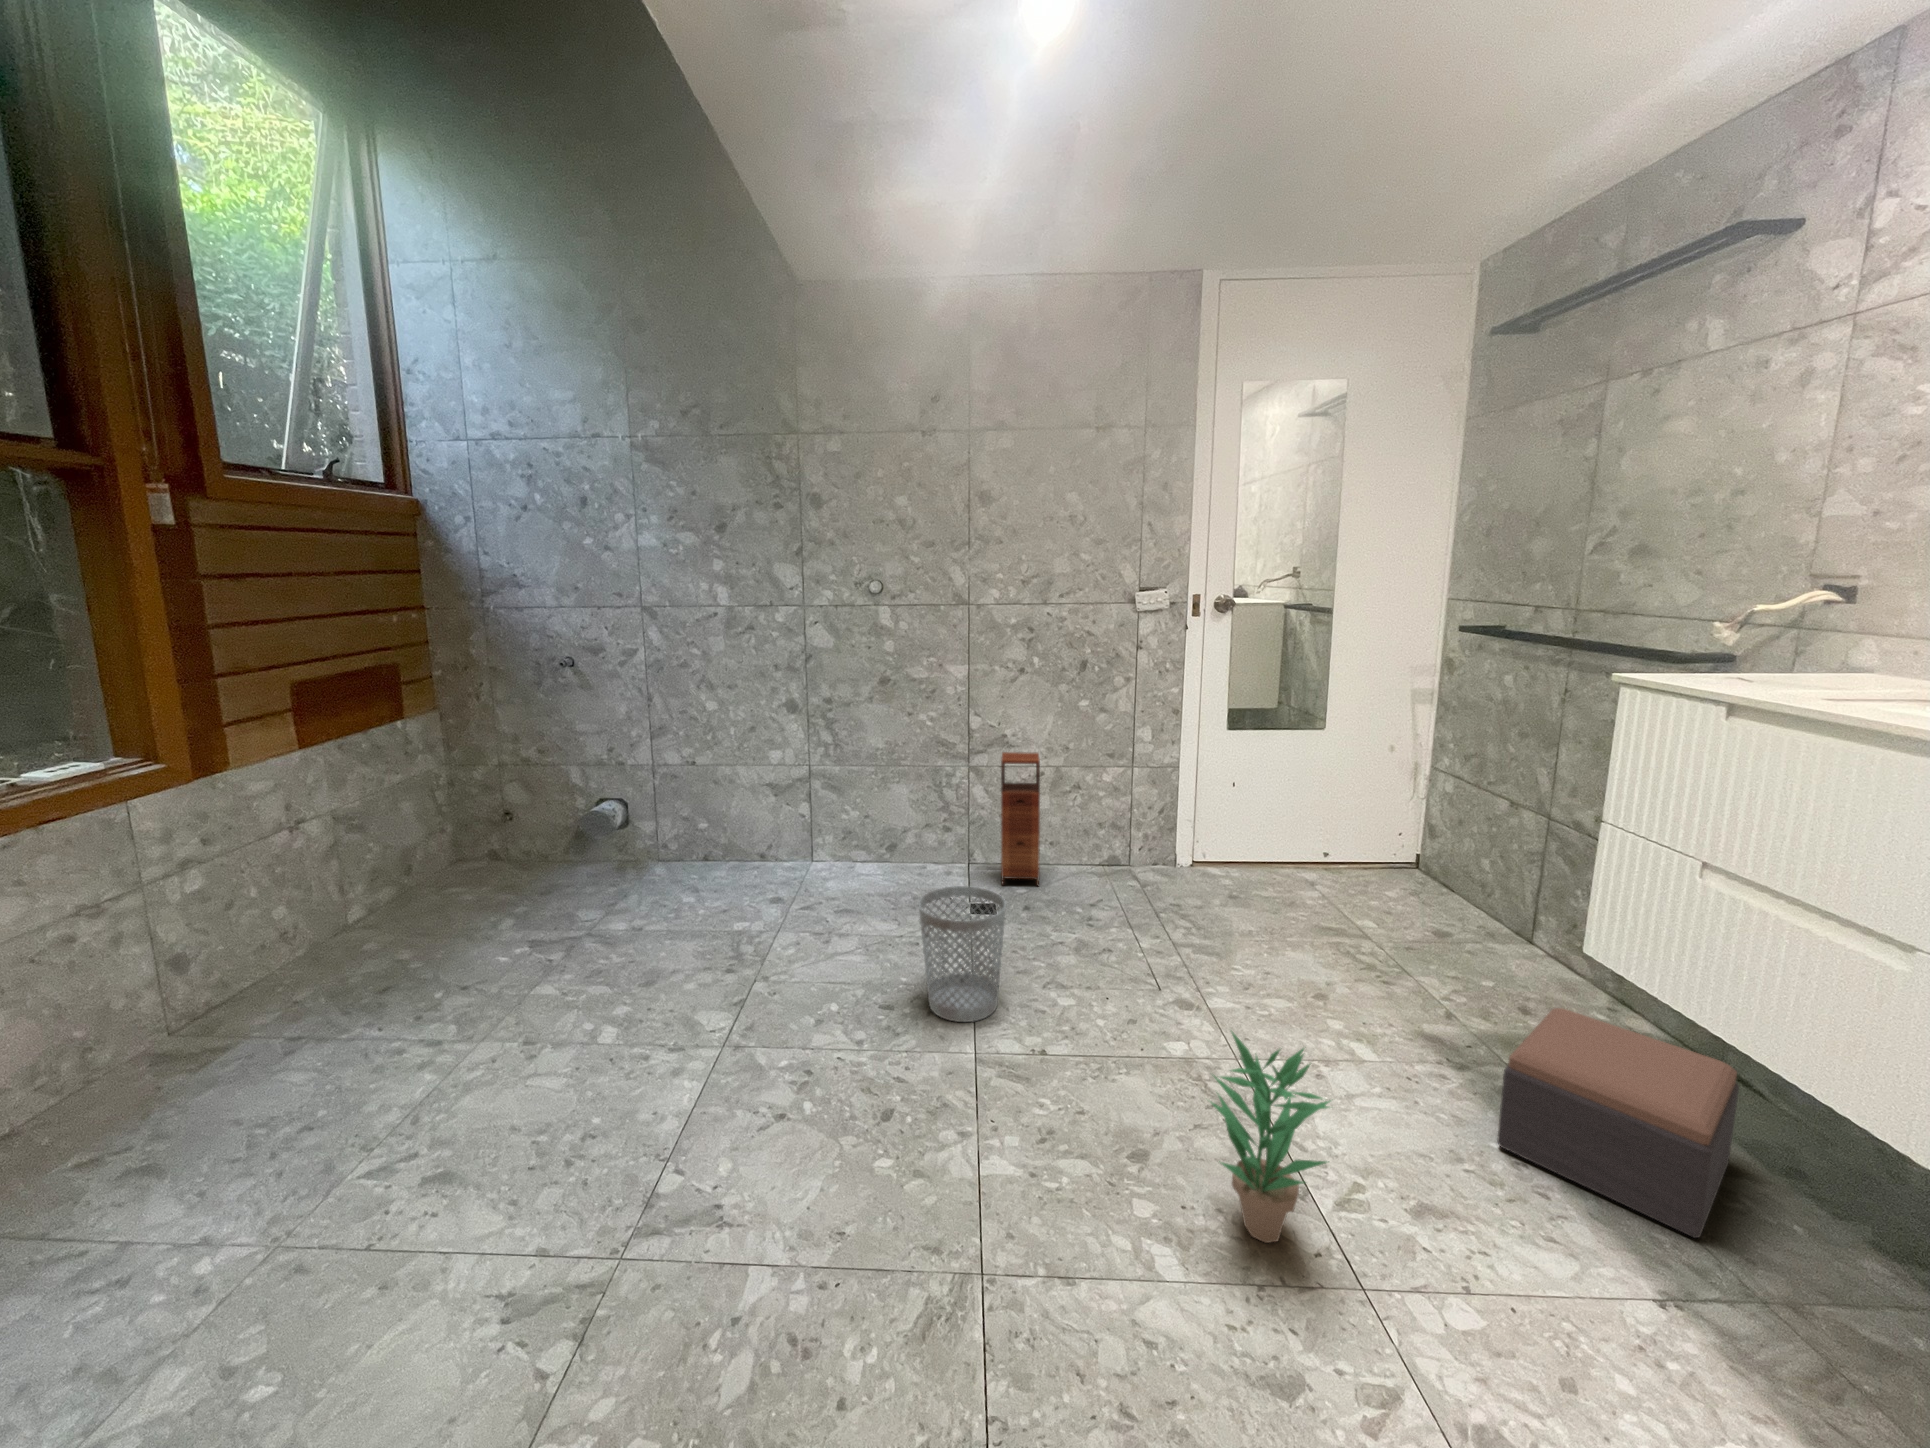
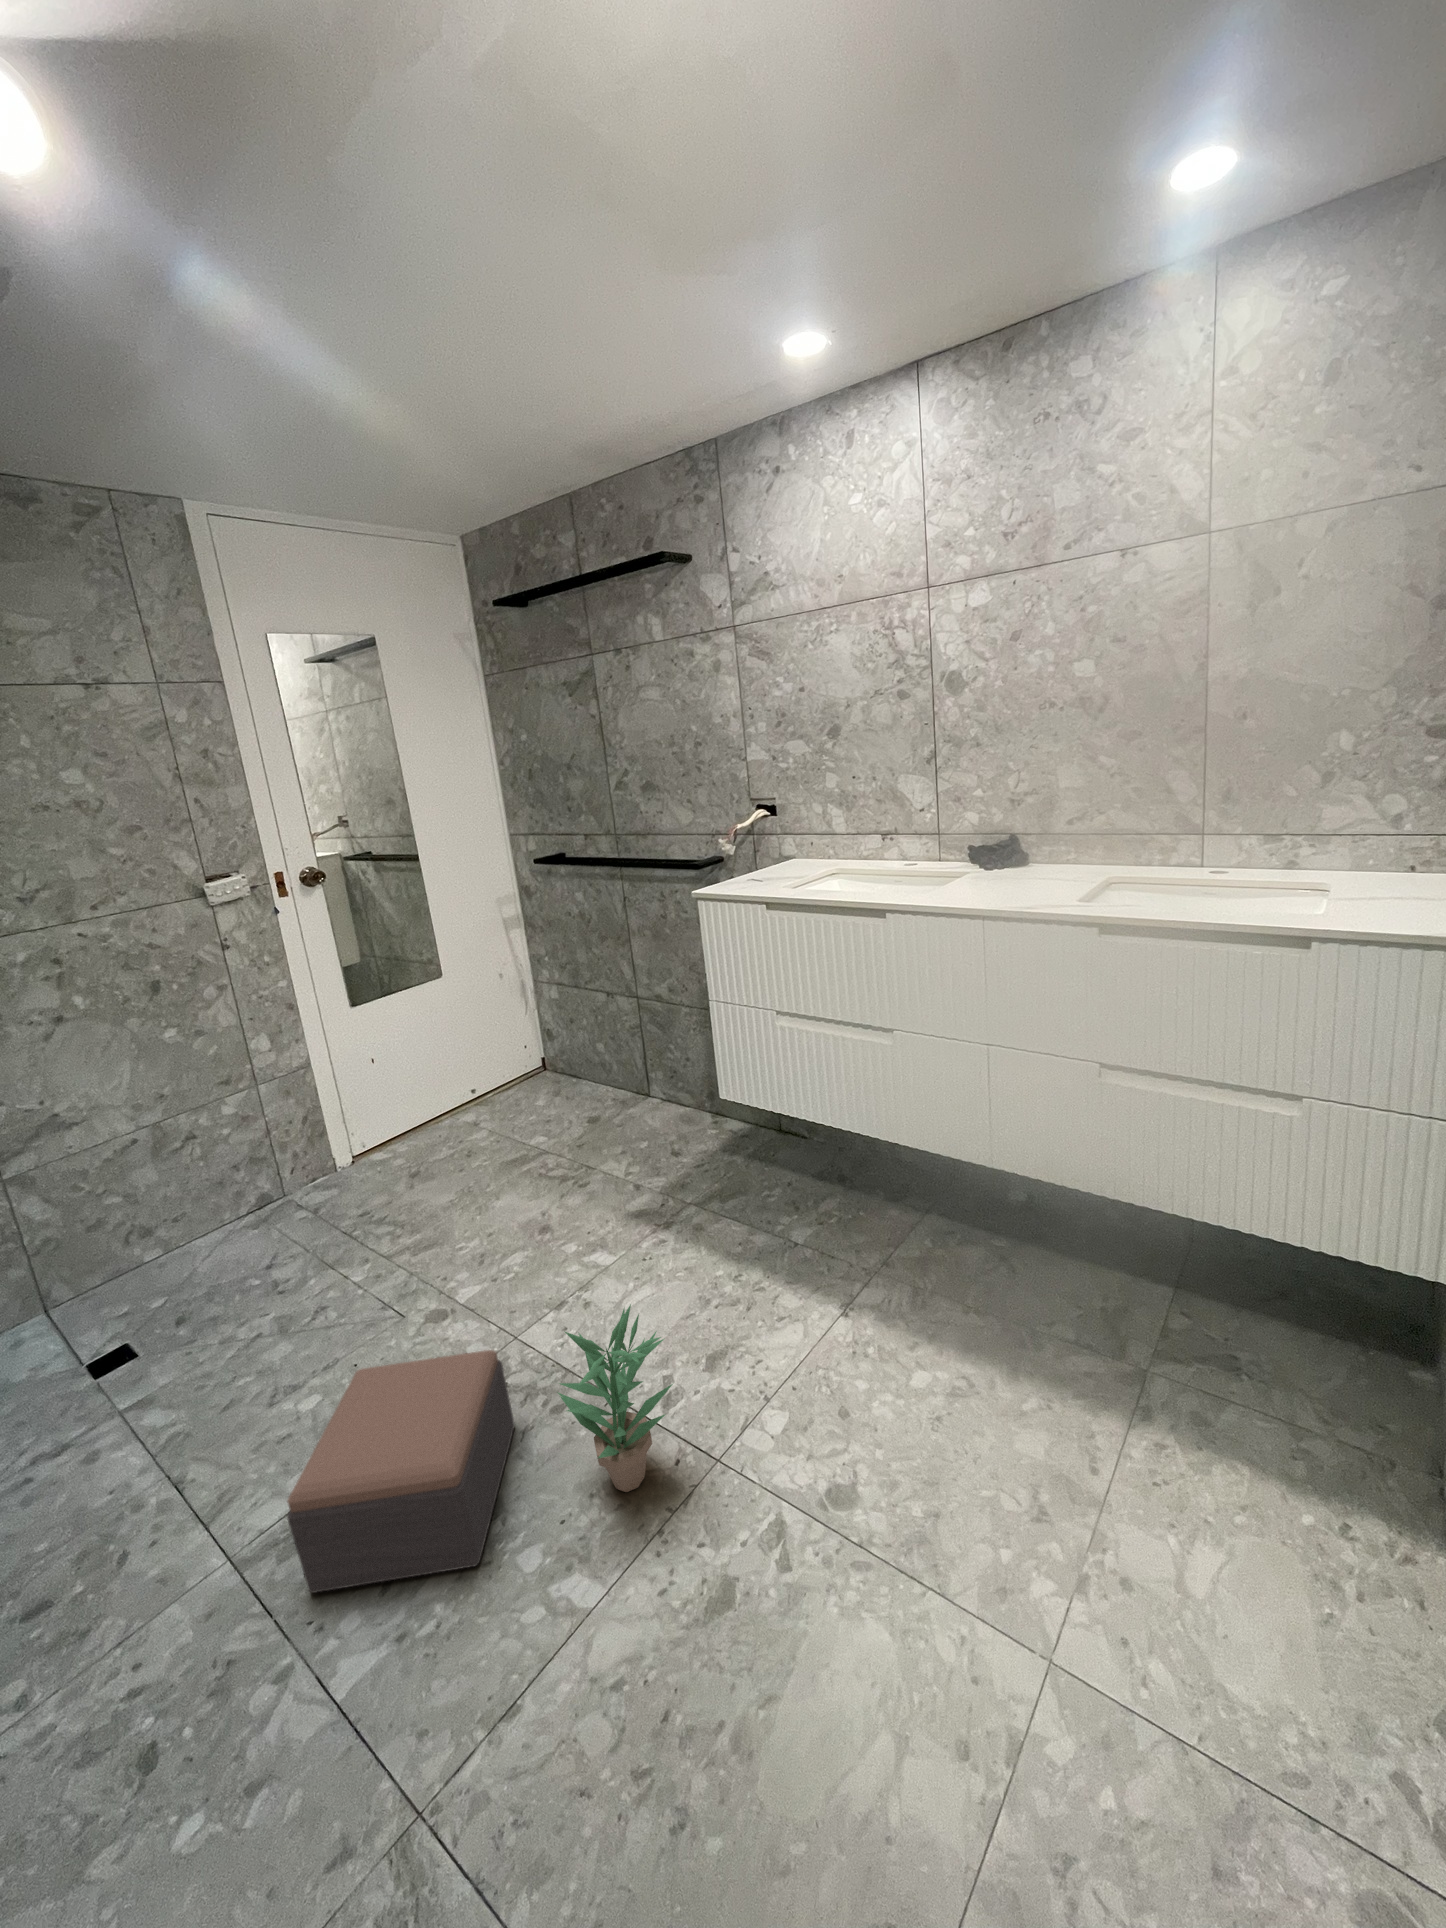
storage cabinet: present [1001,752,1040,886] -> none [52,1118,177,1314]
wastebasket: present [919,886,1006,1022] -> none [37,1343,220,1565]
footstool: present [1497,1008,1739,1238] -> present [287,1350,515,1593]

